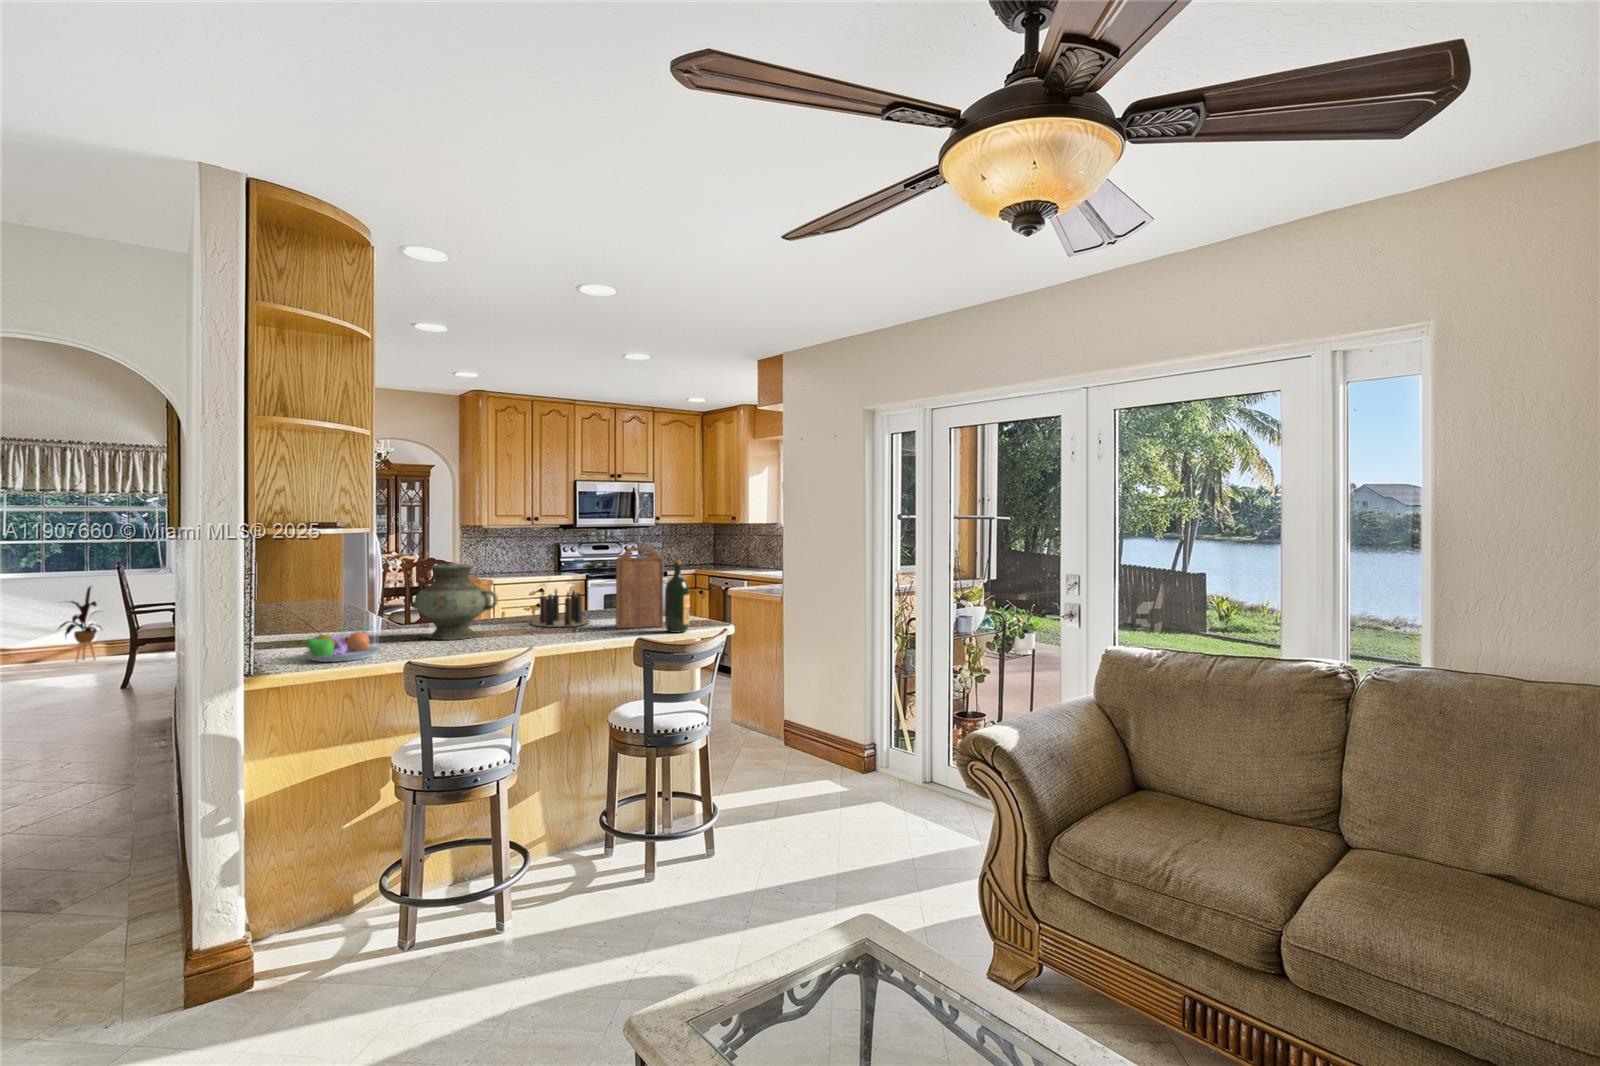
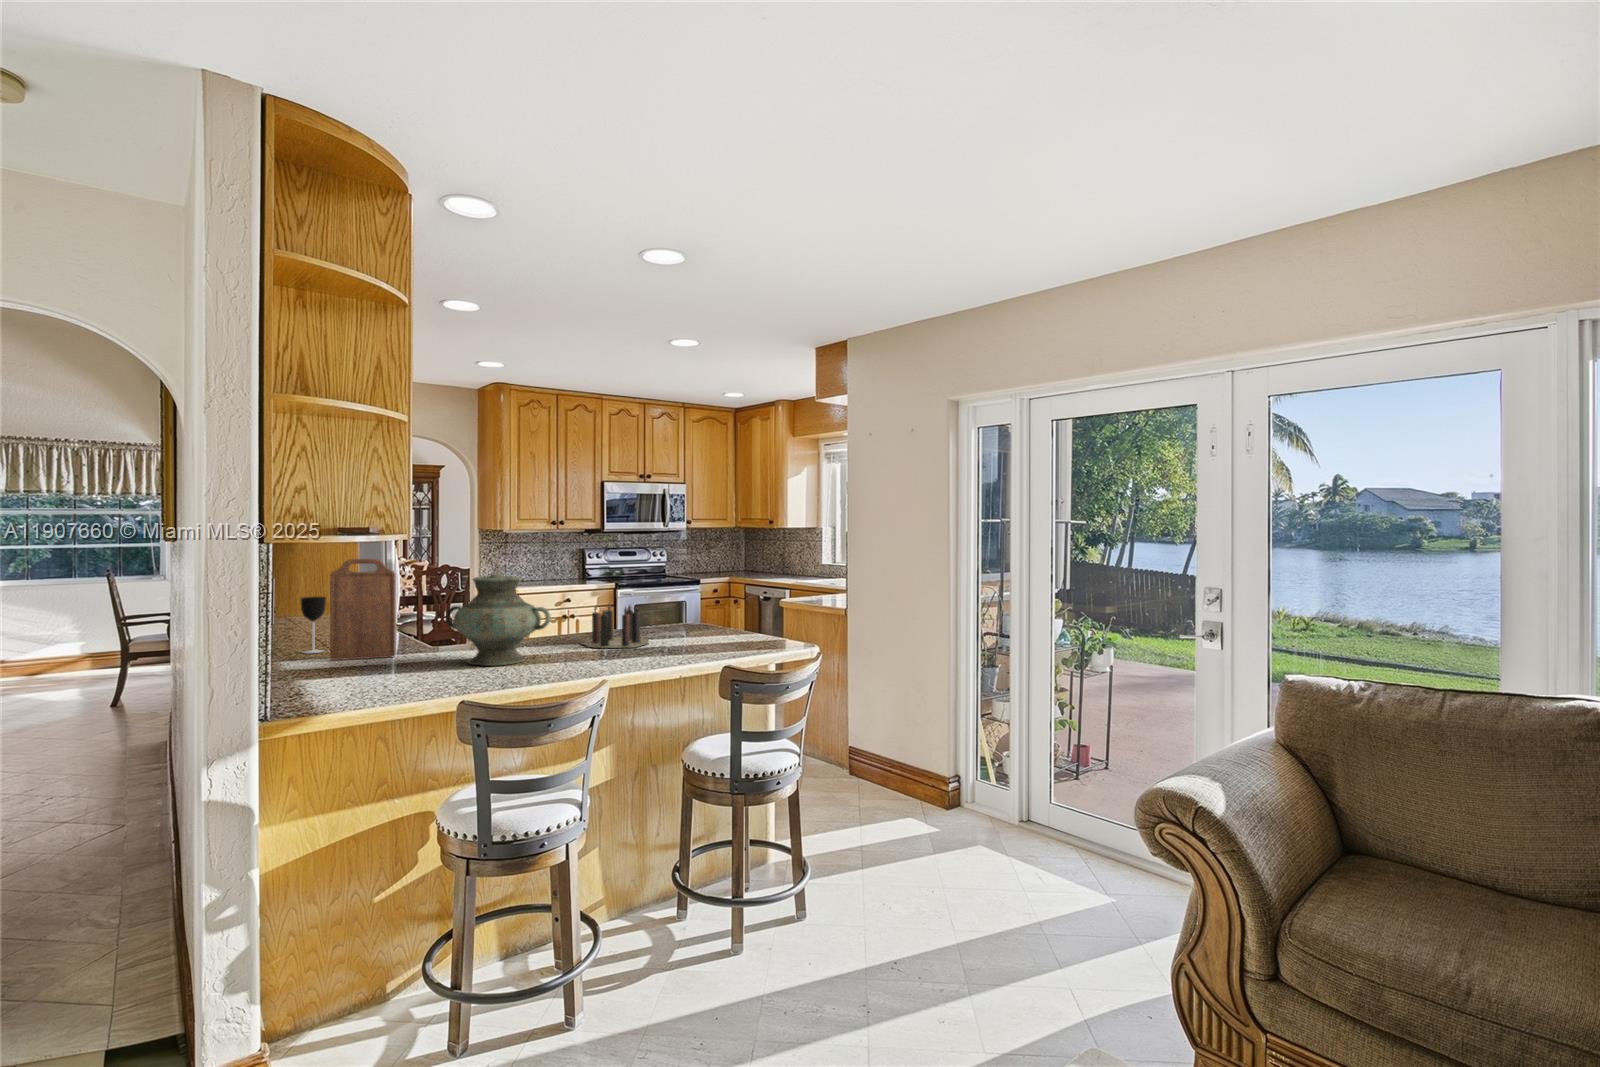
cutting board: present [616,547,663,628] -> present [330,559,396,660]
wine bottle: present [665,560,690,633] -> none [743,571,771,655]
wine glass: none [286,582,308,631] -> present [301,597,326,653]
house plant: present [58,587,101,661] -> none [40,595,94,677]
fruit bowl: present [297,632,380,662] -> none [321,658,419,697]

